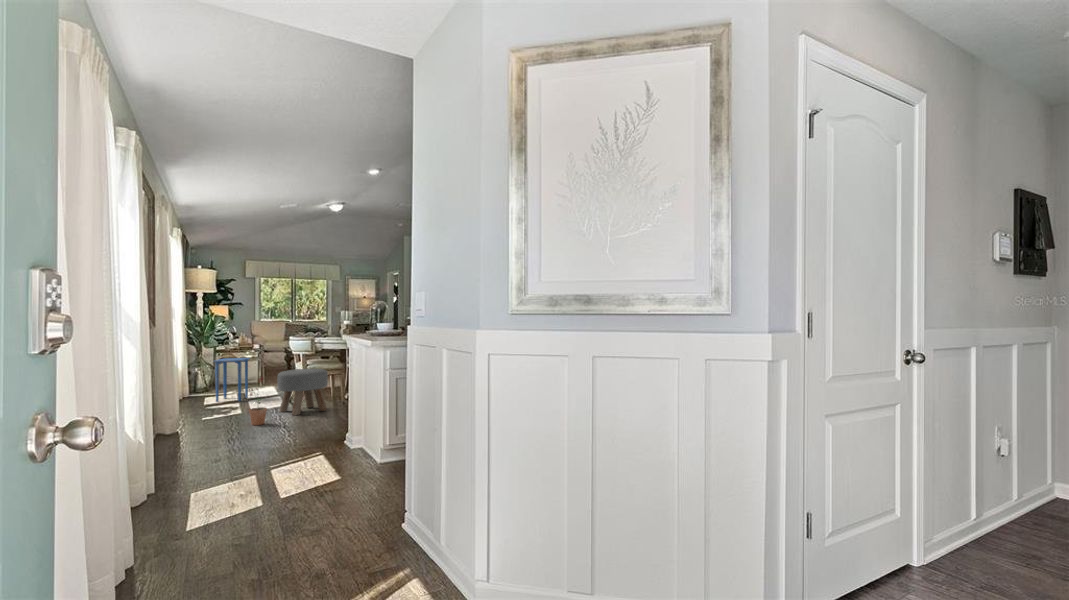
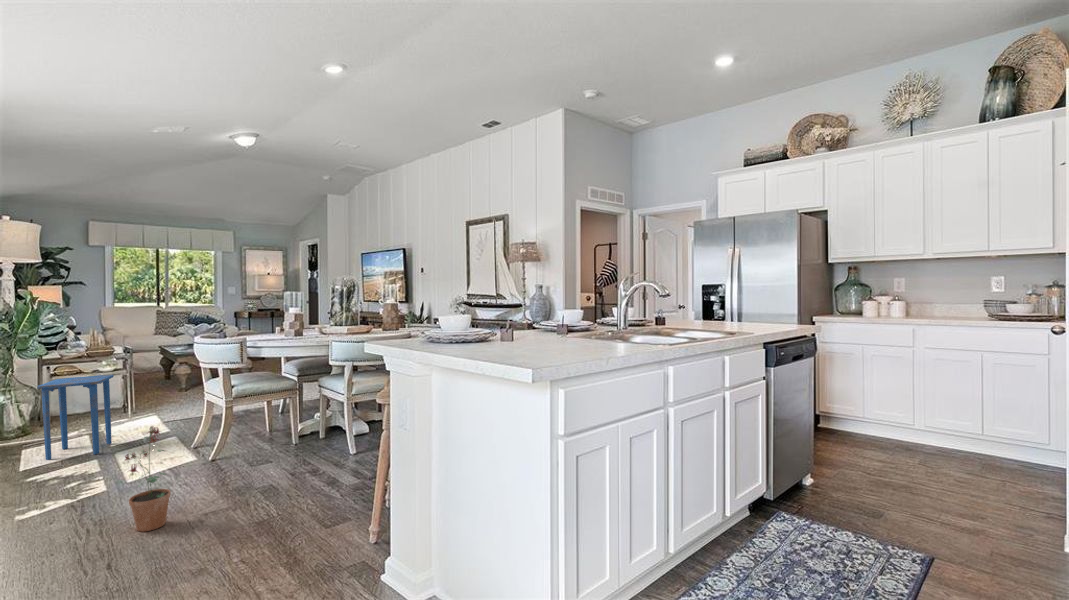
ottoman: present [277,368,328,415] -> none [182,394,280,488]

